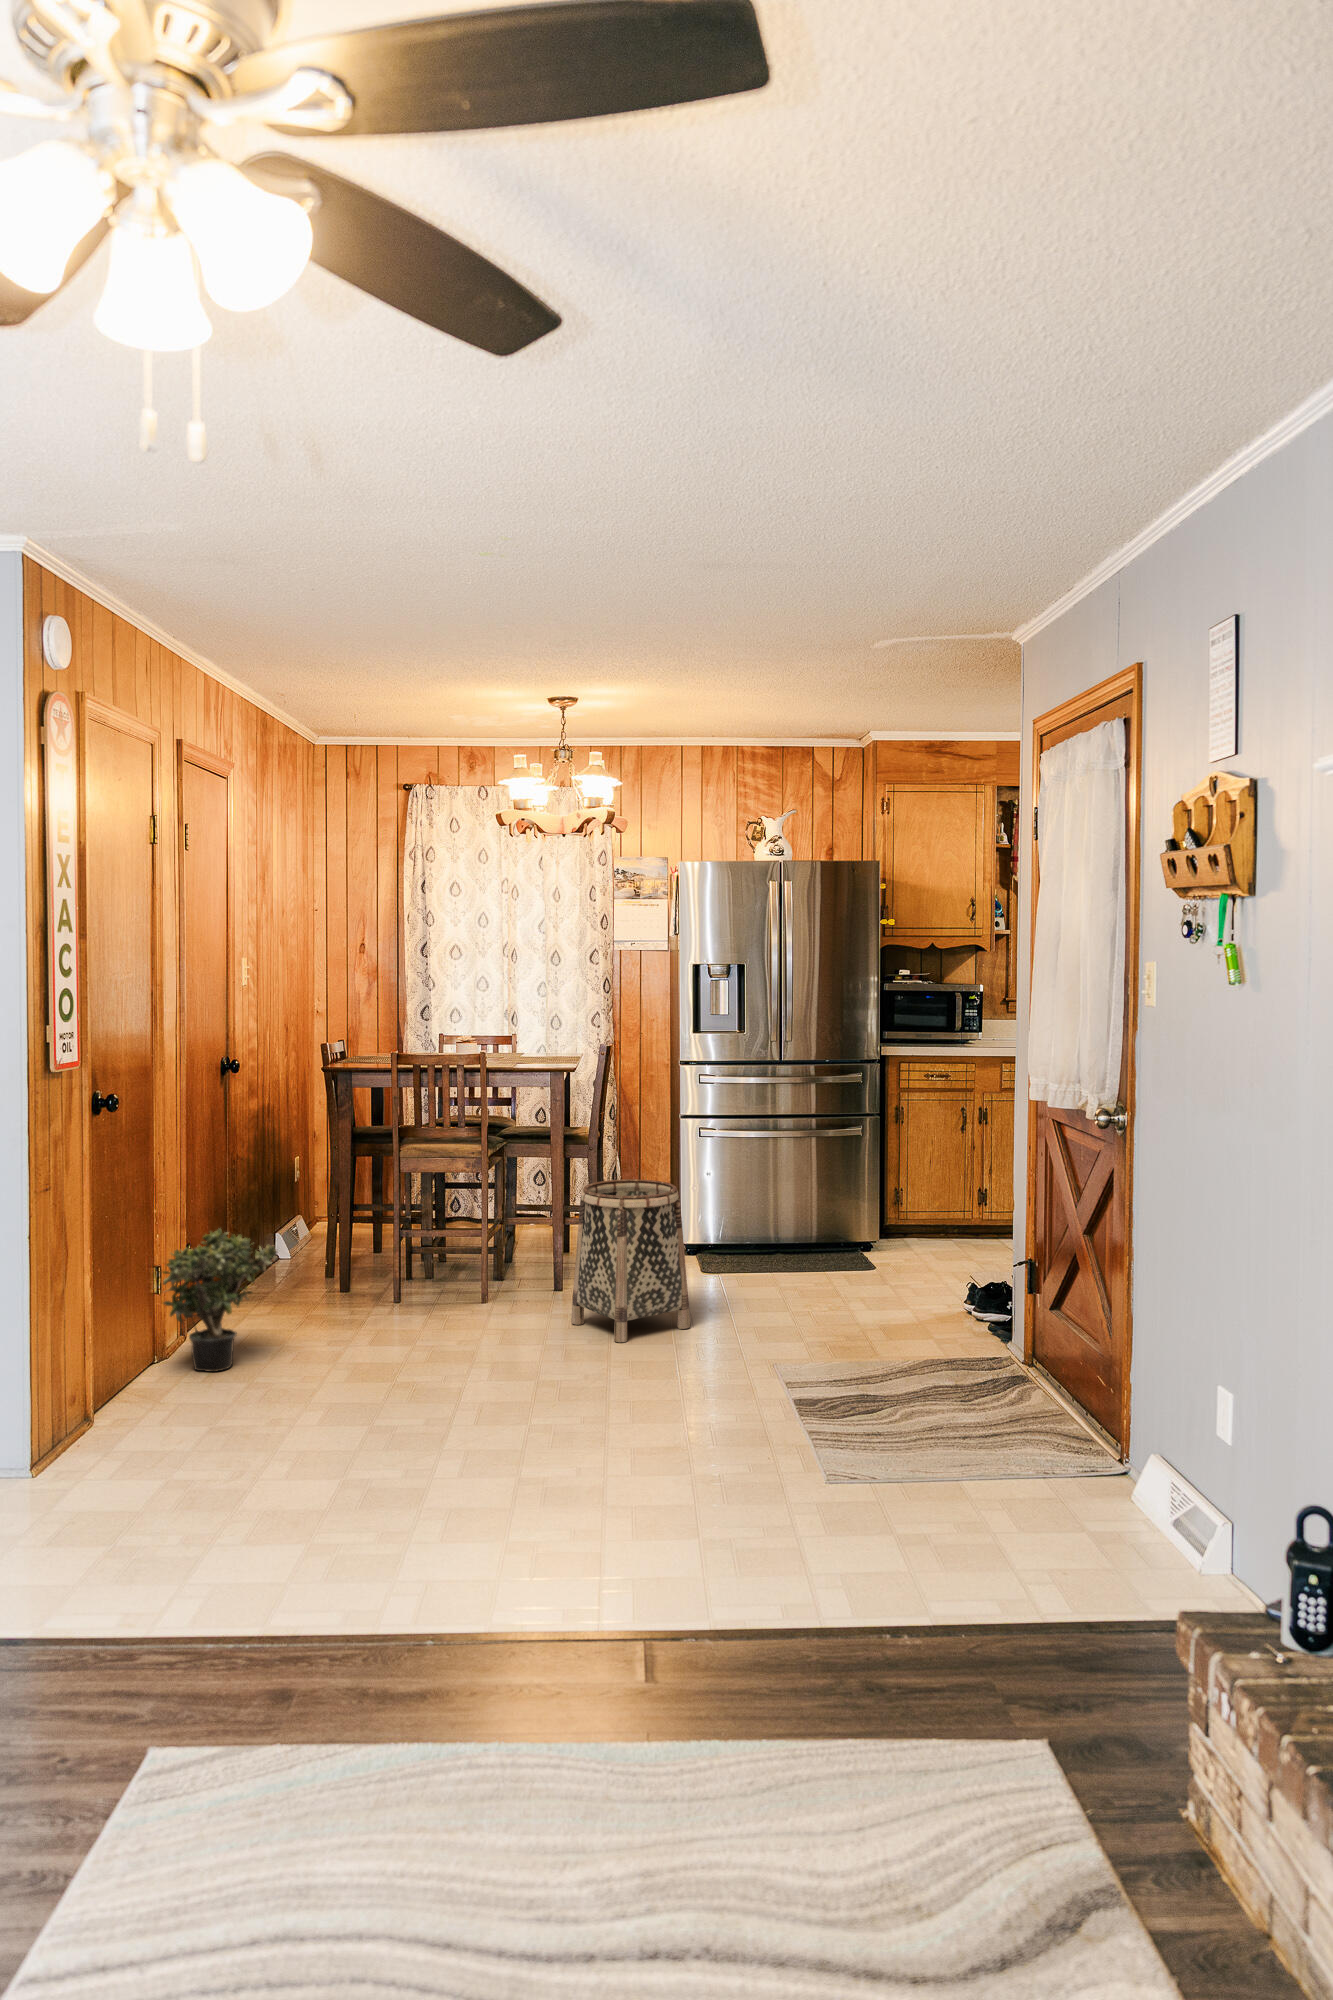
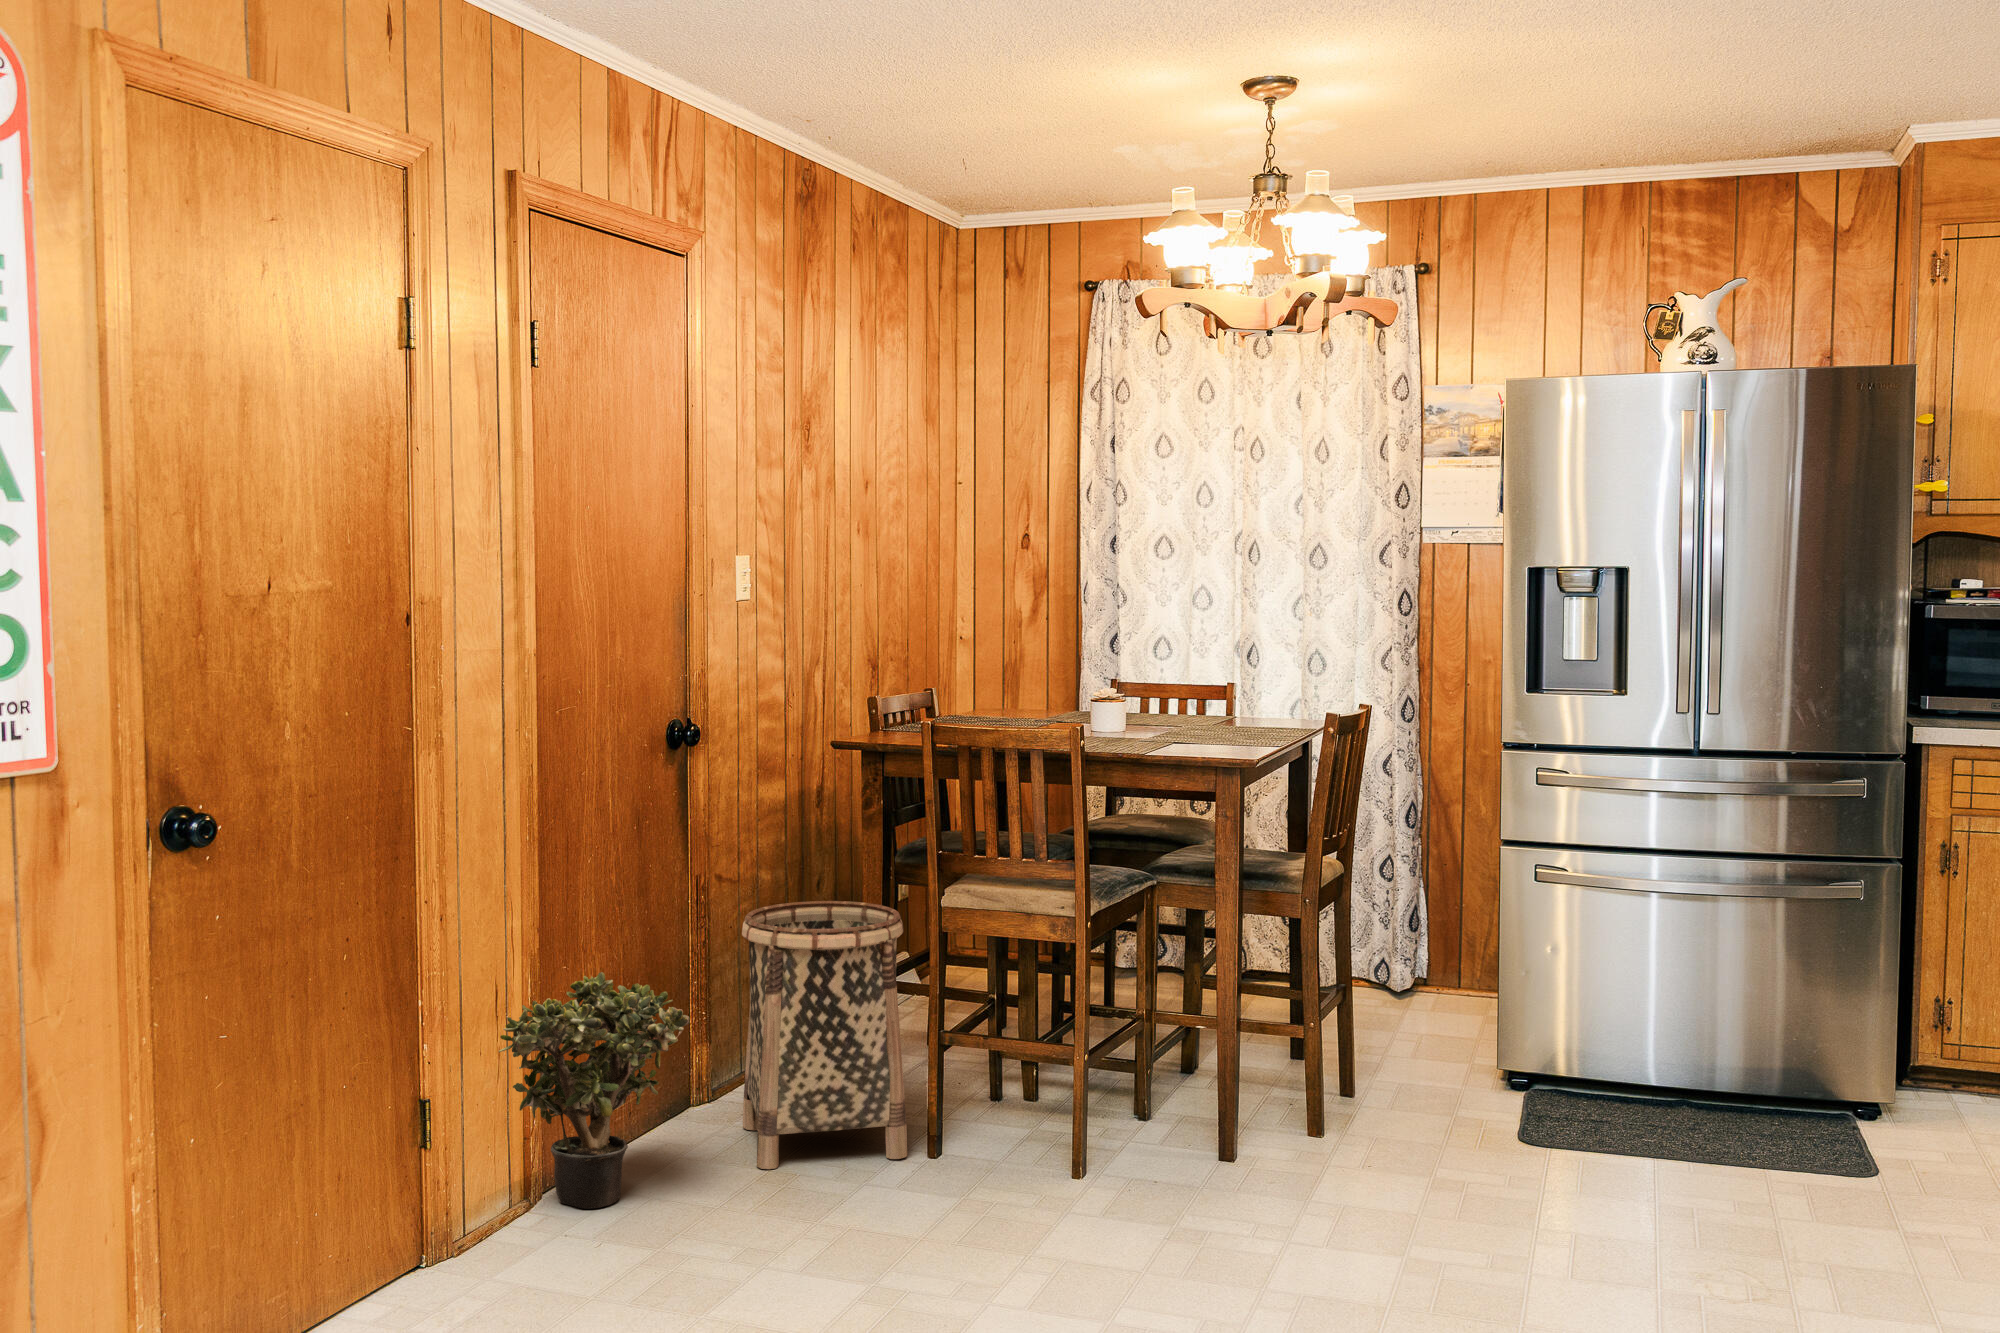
basket: present [571,1179,690,1342] -> present [742,901,907,1169]

